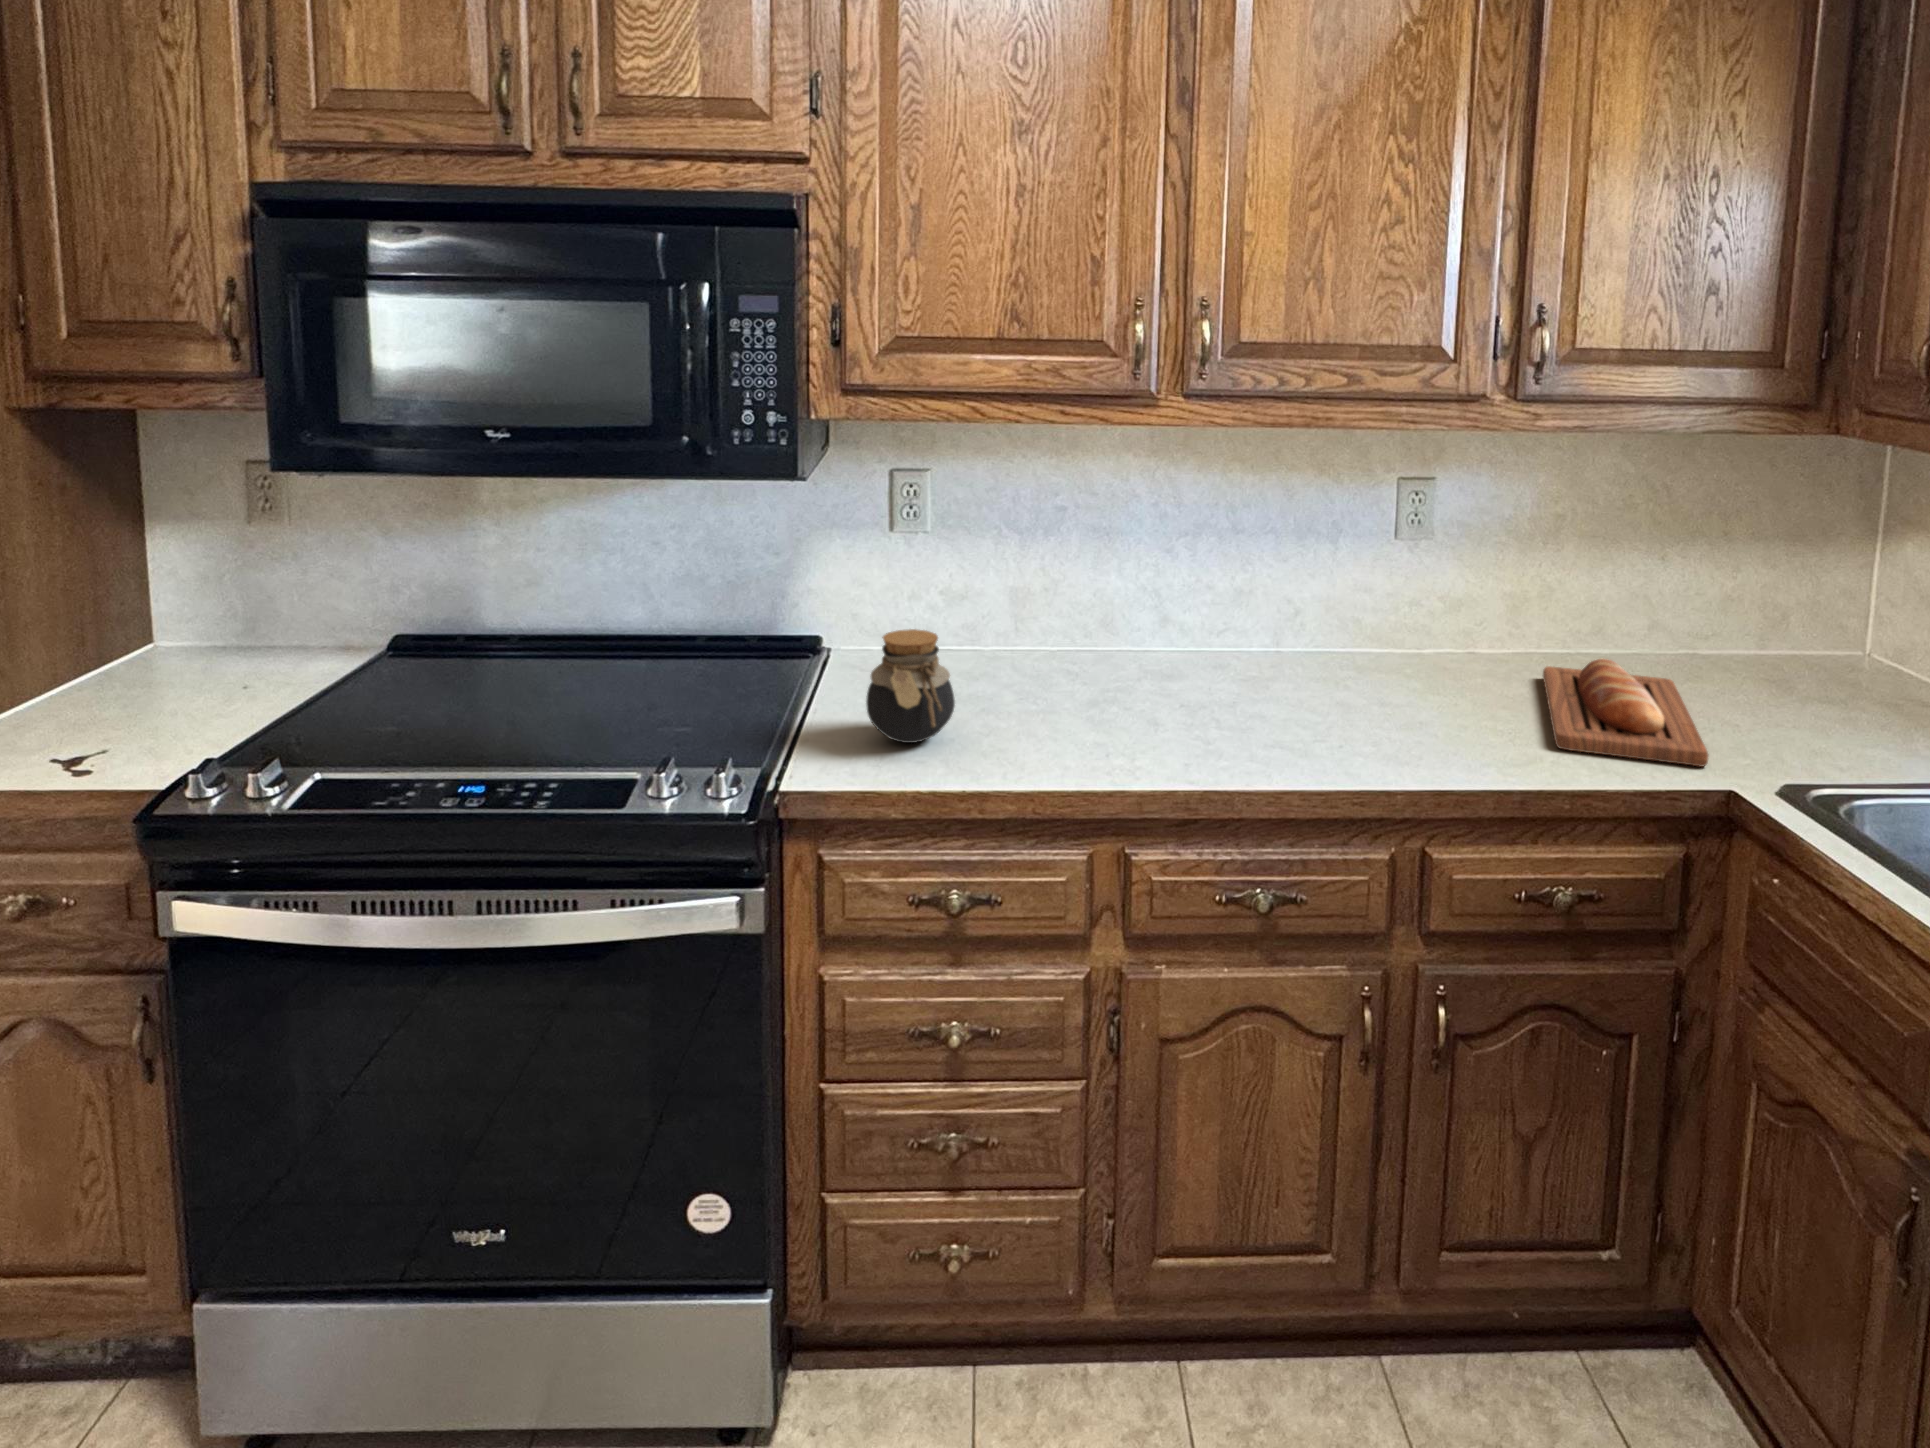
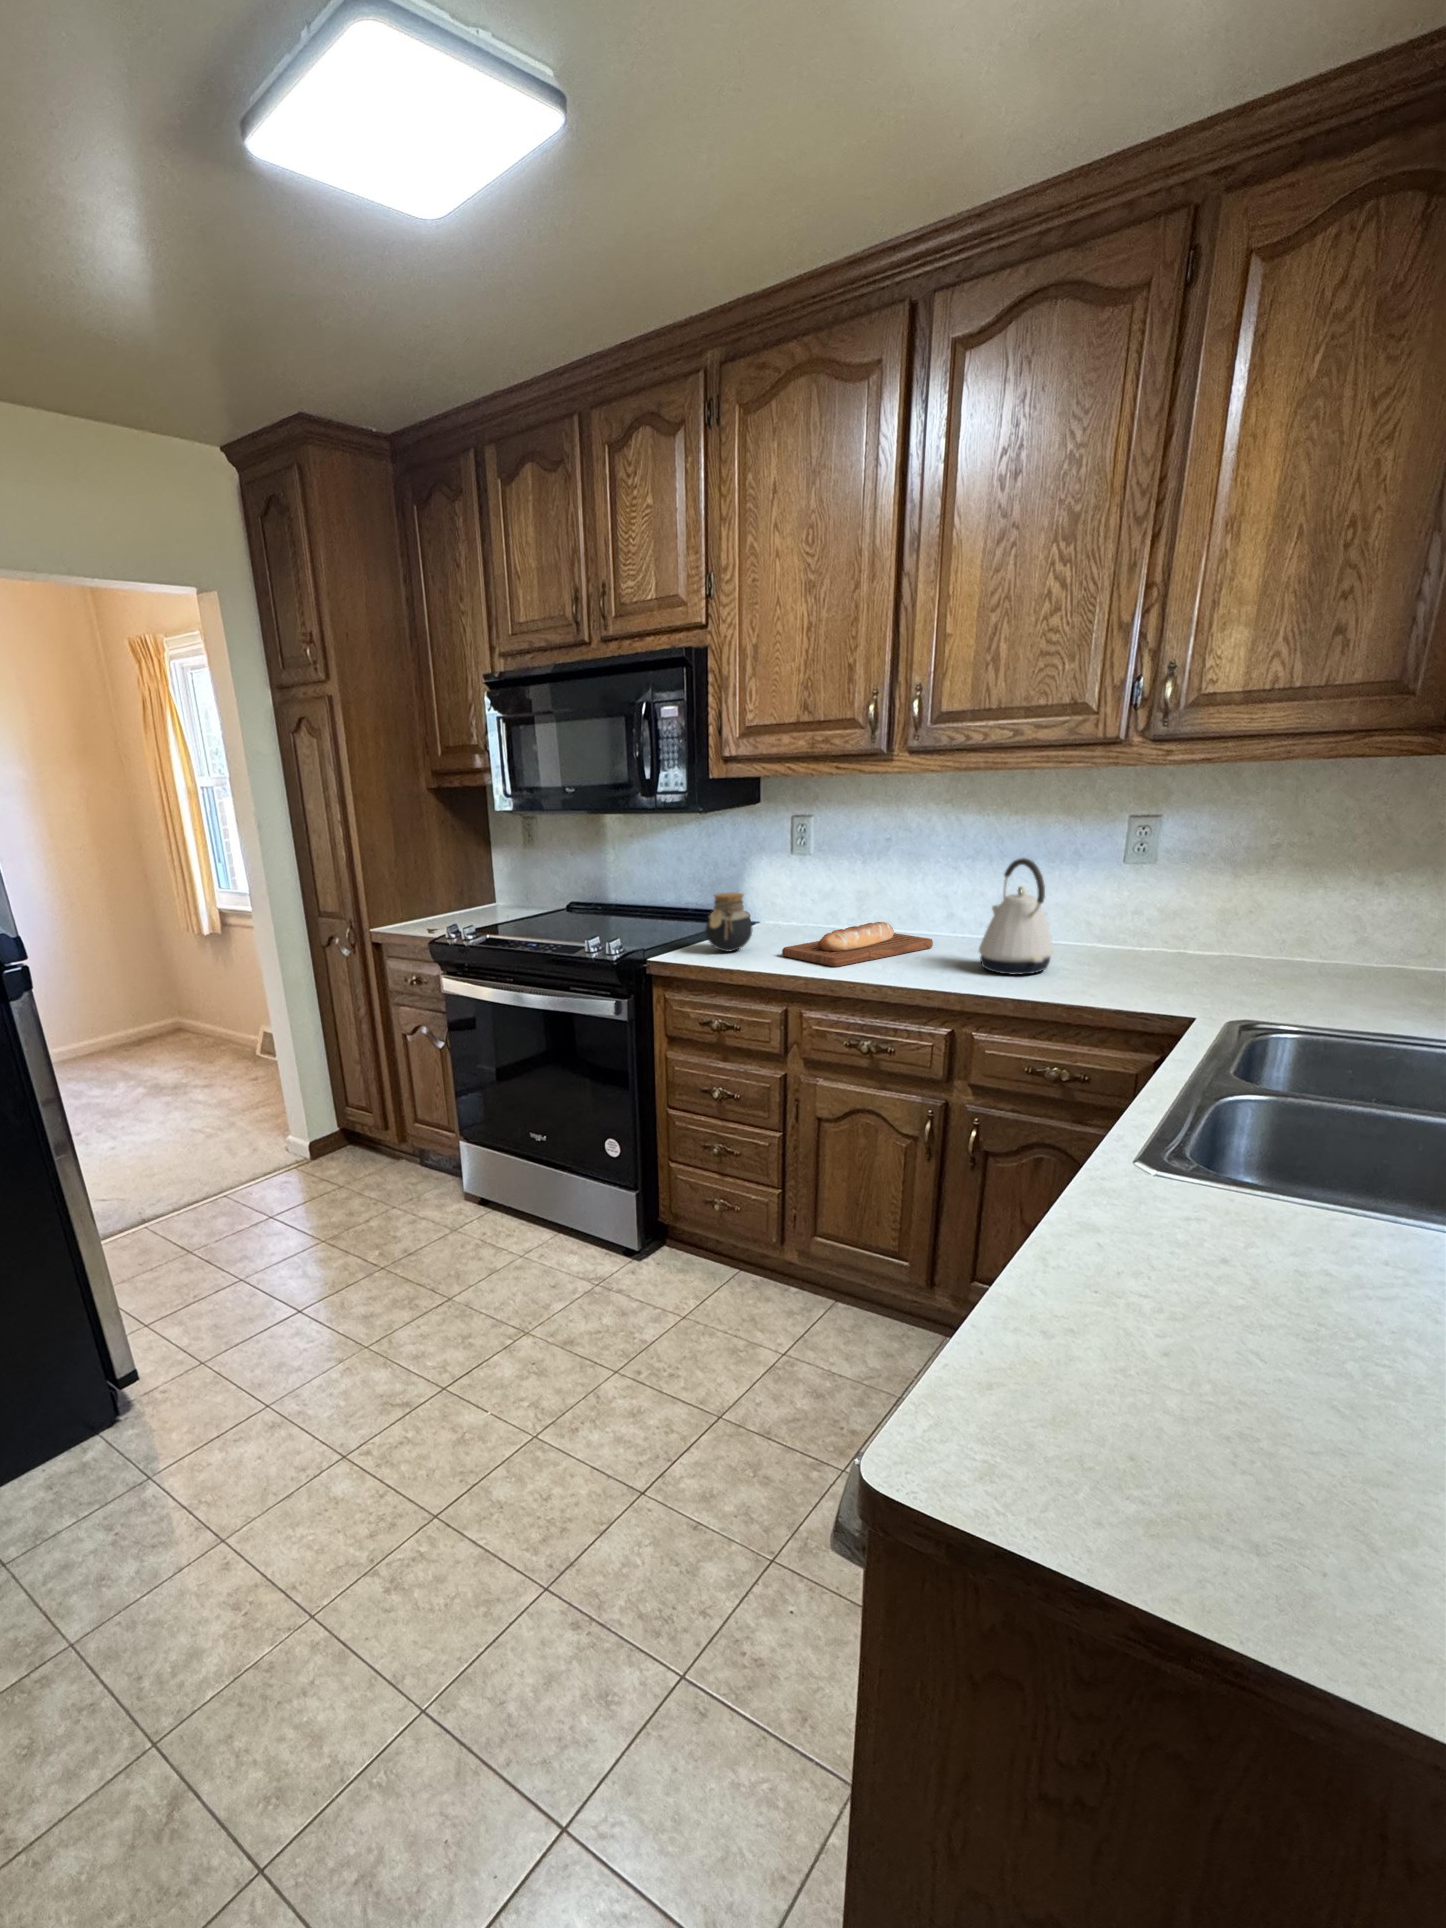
kettle: none [1331,559,1453,735] -> present [979,858,1054,975]
bread loaf: present [1543,658,1708,767] -> present [782,922,933,967]

